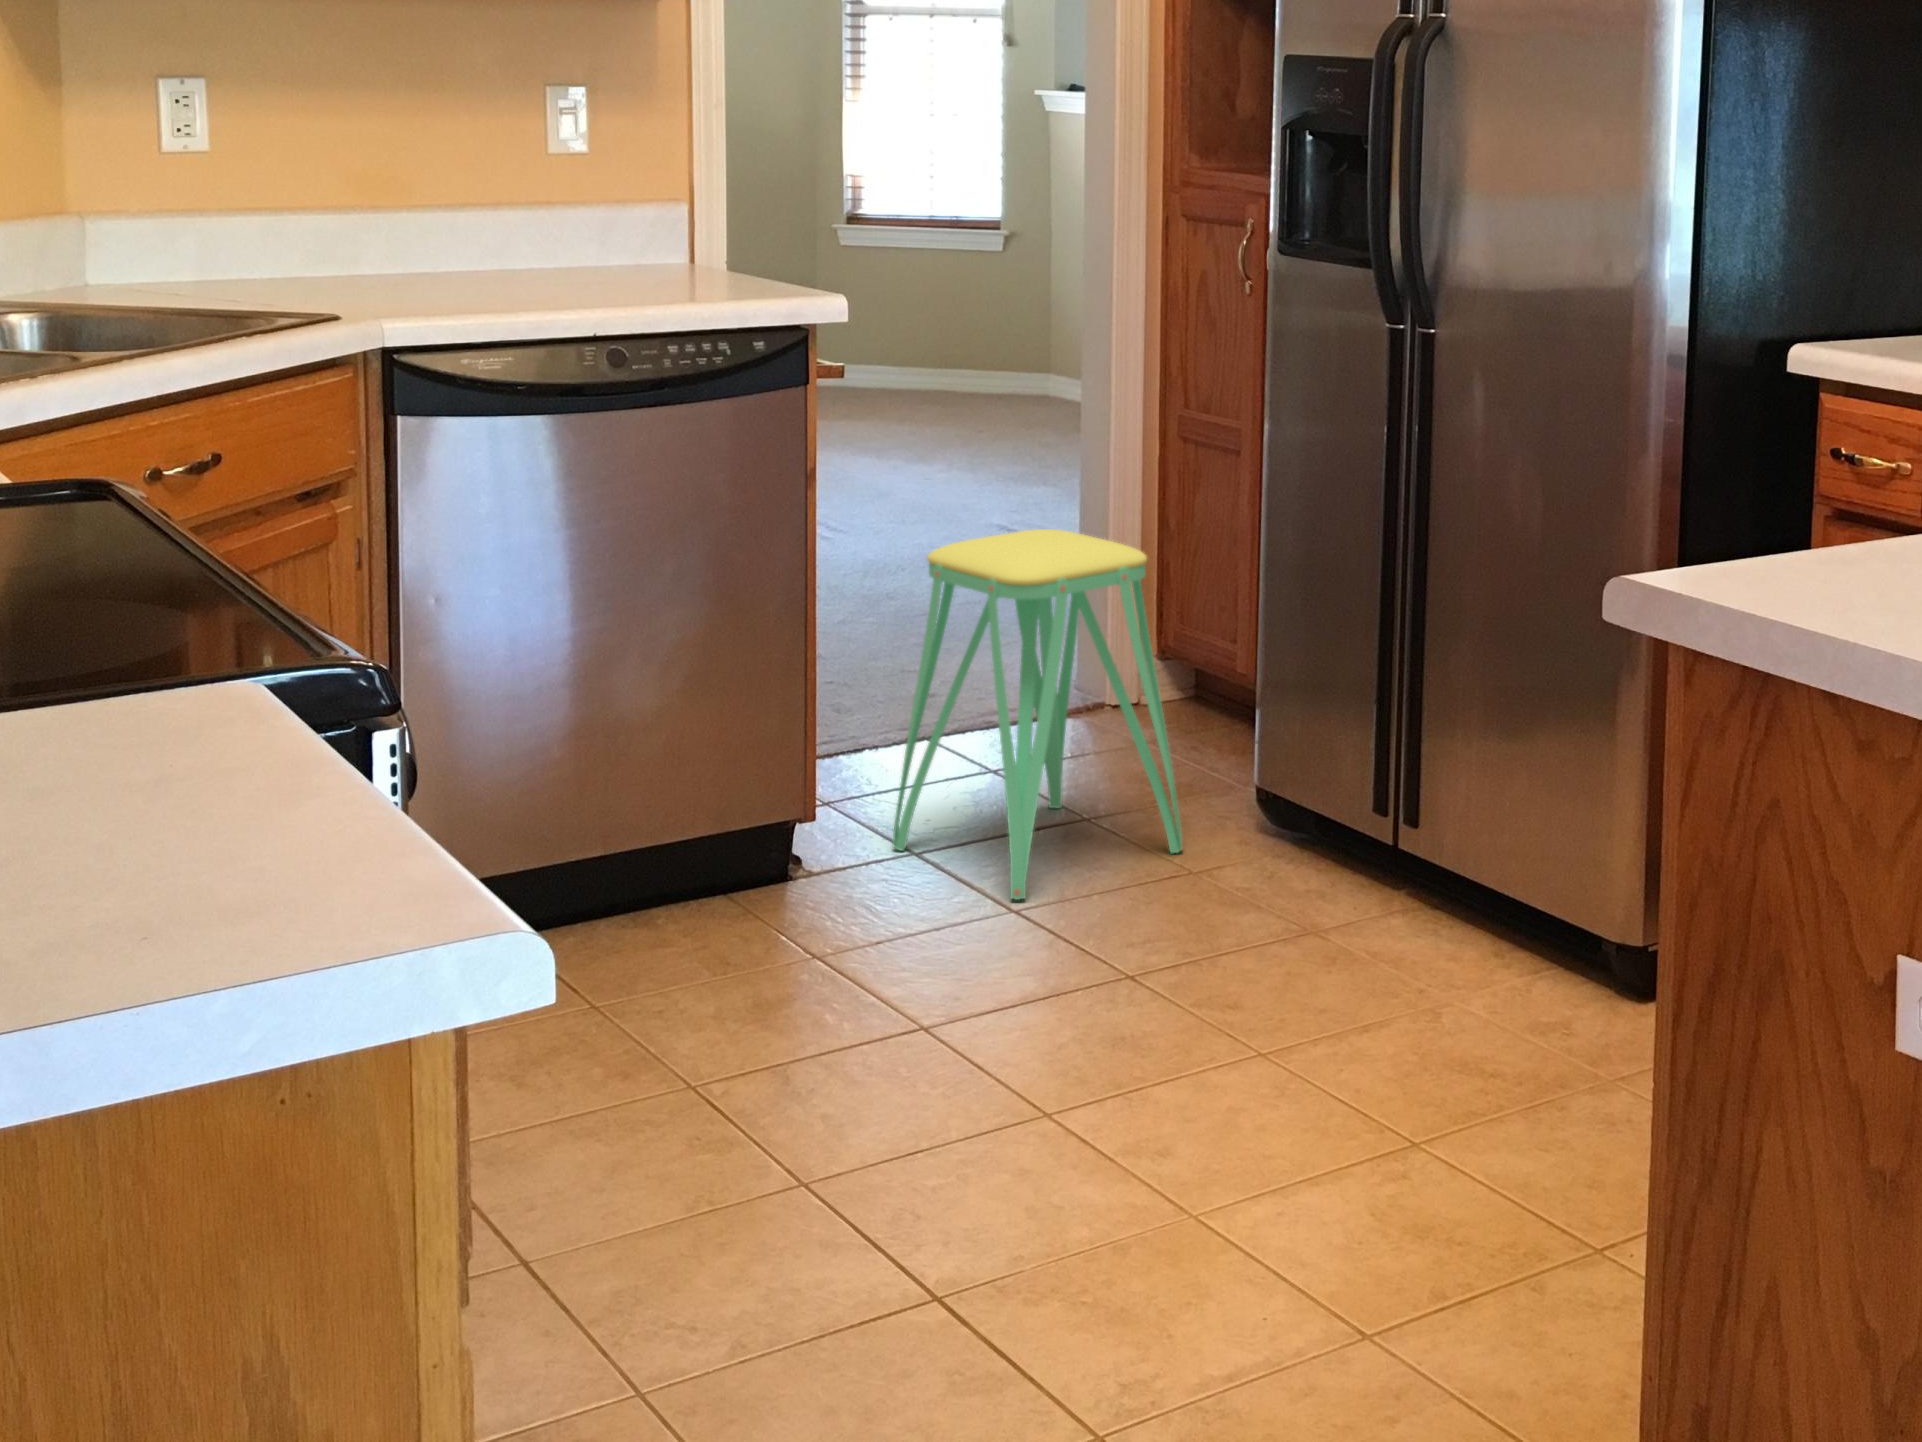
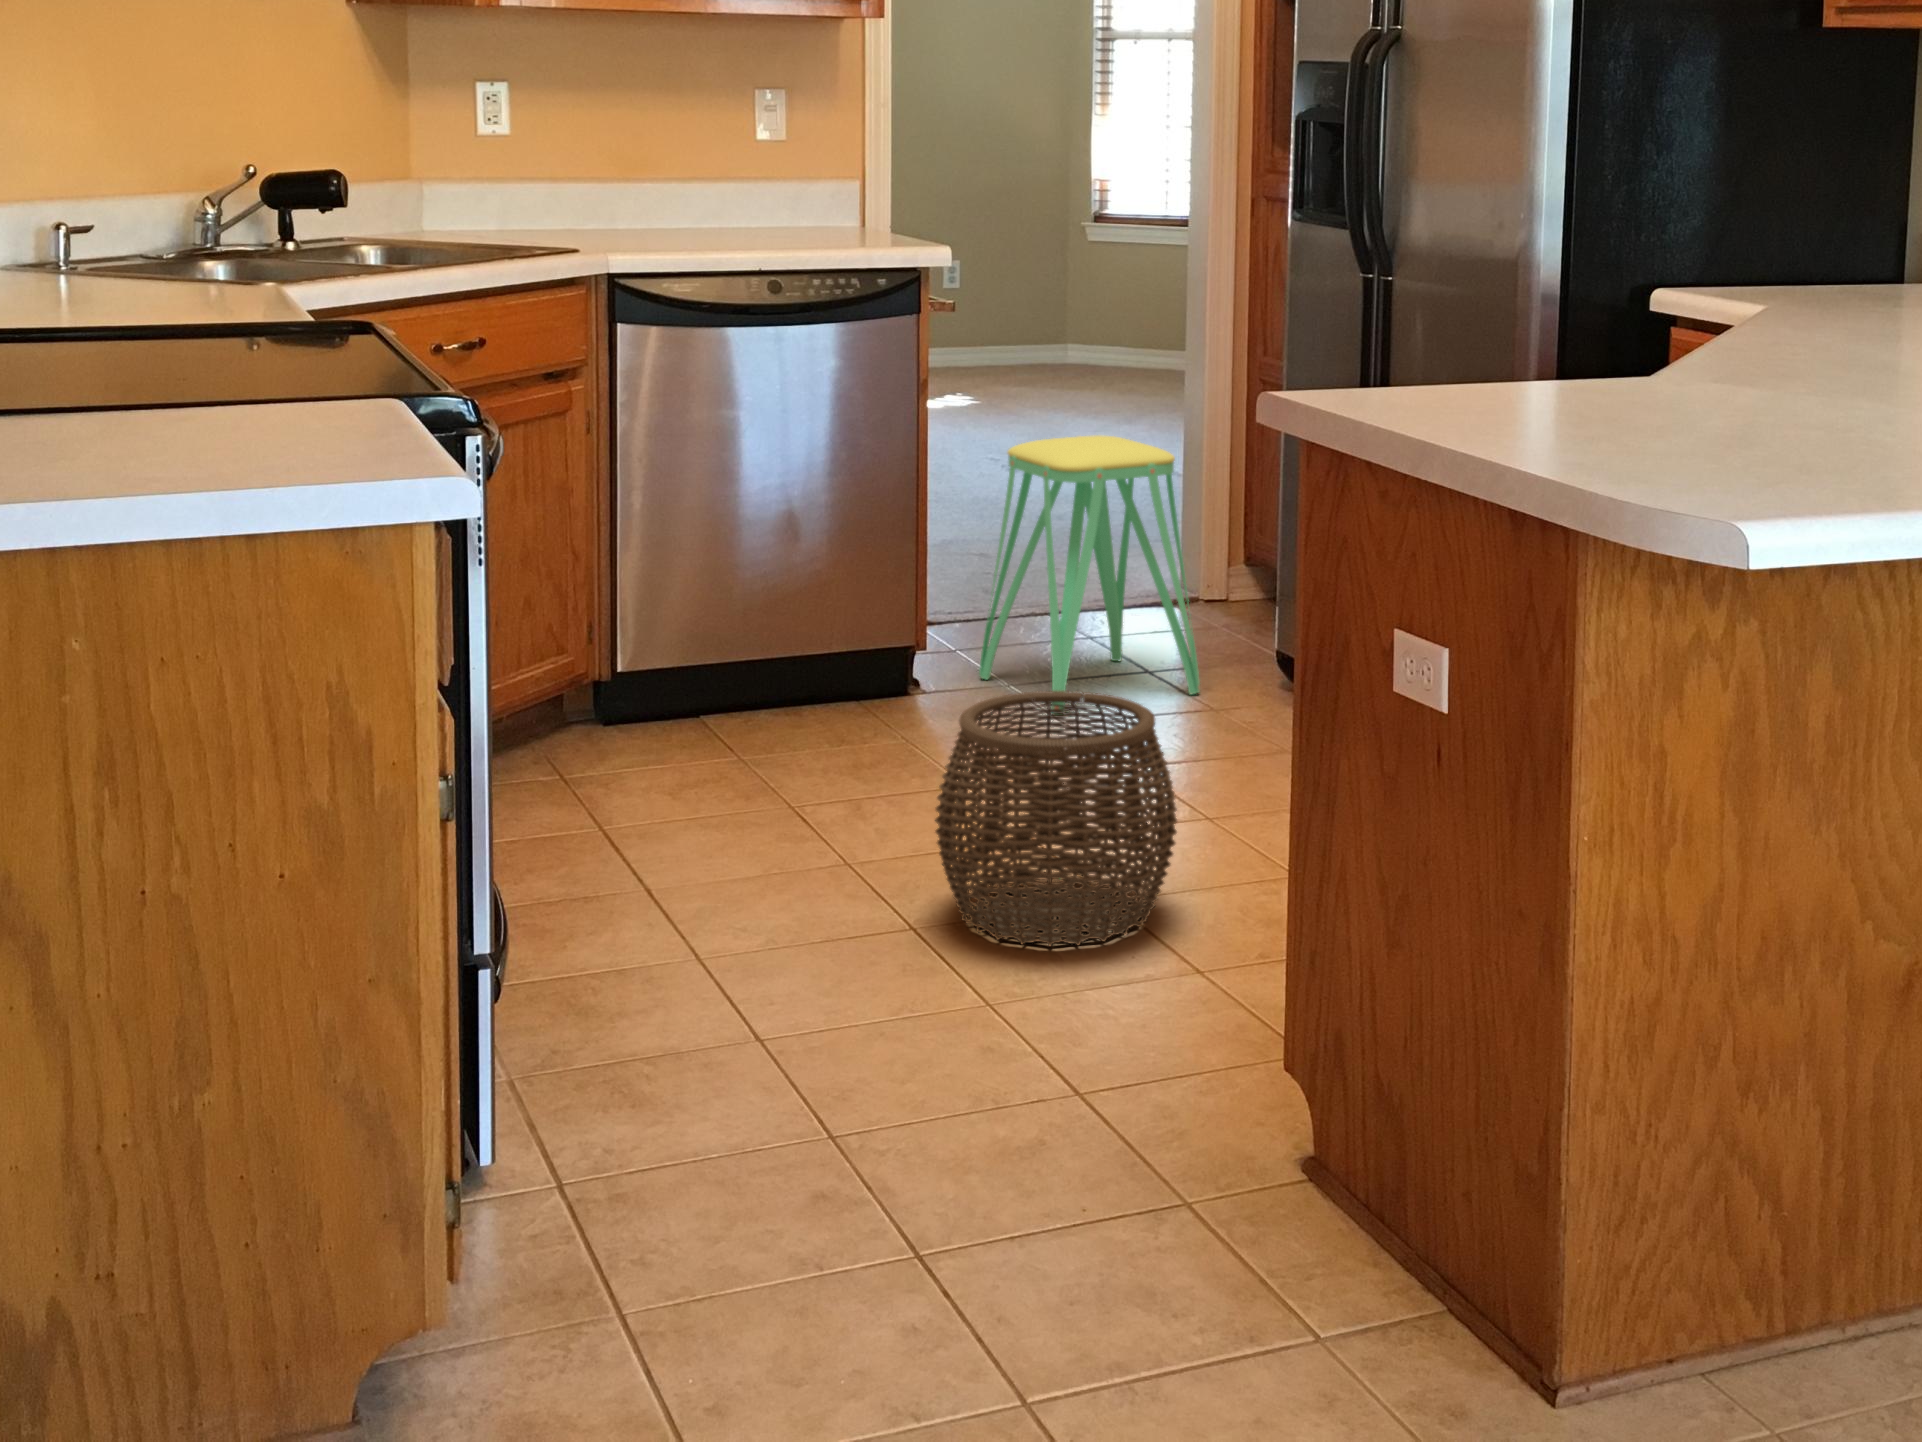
woven basket: none [993,930,1329,1316] -> present [935,691,1177,946]

